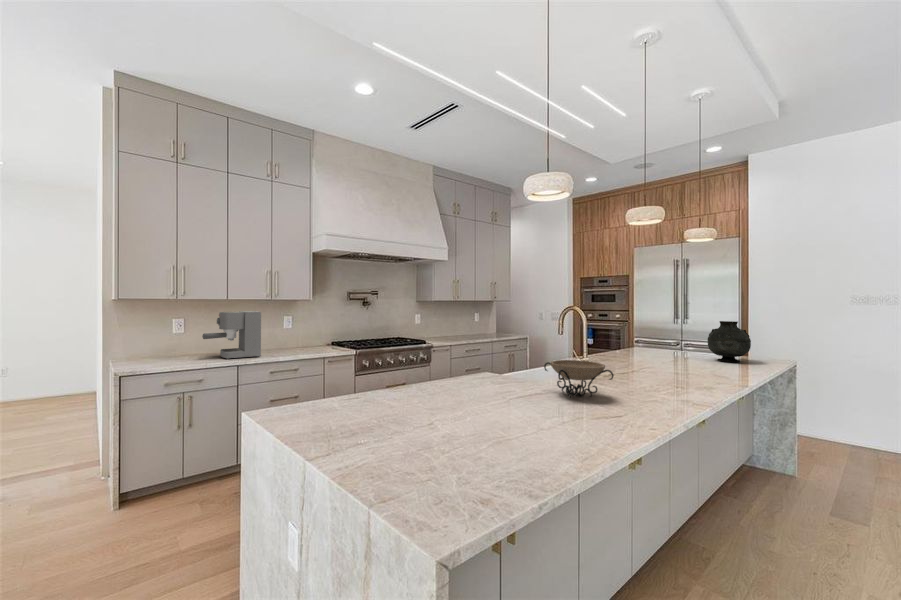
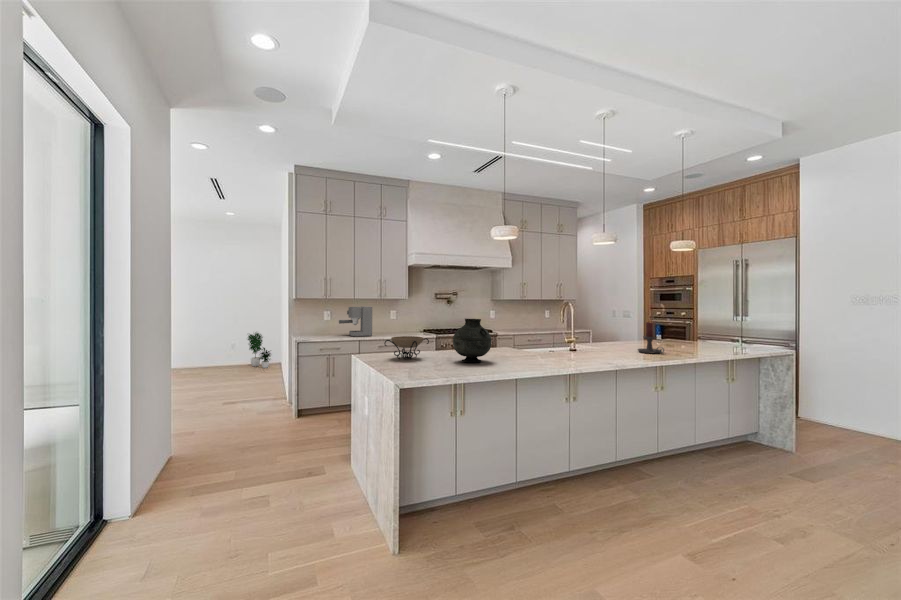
vase: present [708,321,751,362] -> present [453,319,492,362]
candle holder: none [656,332,696,373] -> present [638,322,664,353]
potted plant: none [19,346,72,404] -> present [248,333,271,368]
decorative bowl: present [544,360,614,397] -> present [384,336,429,359]

